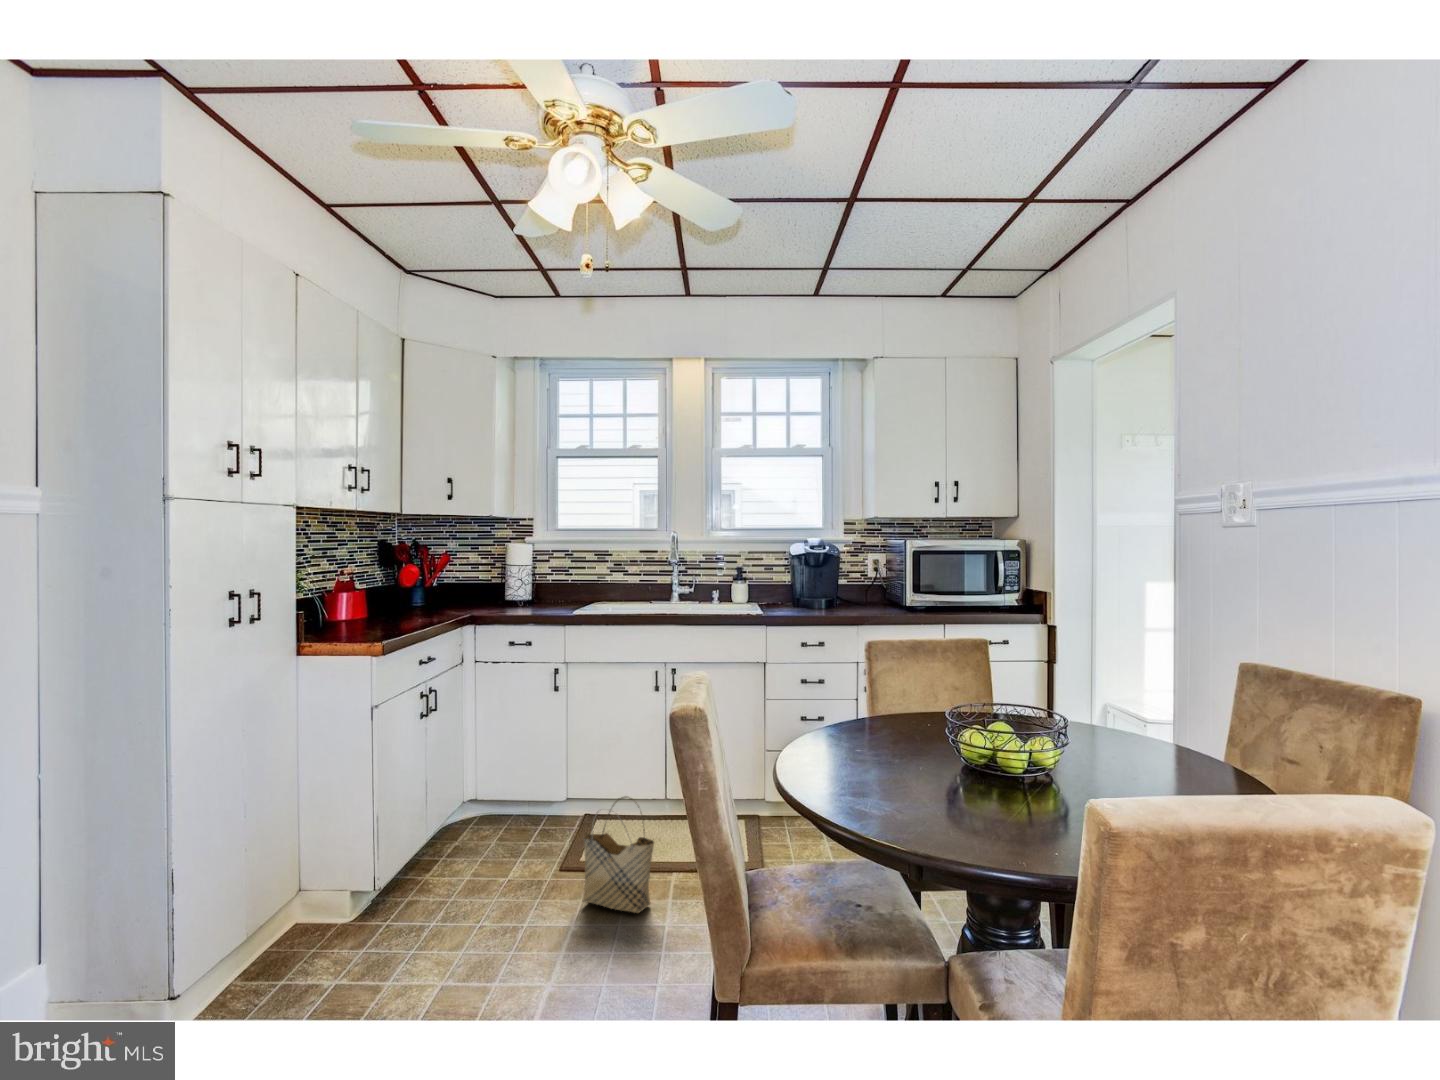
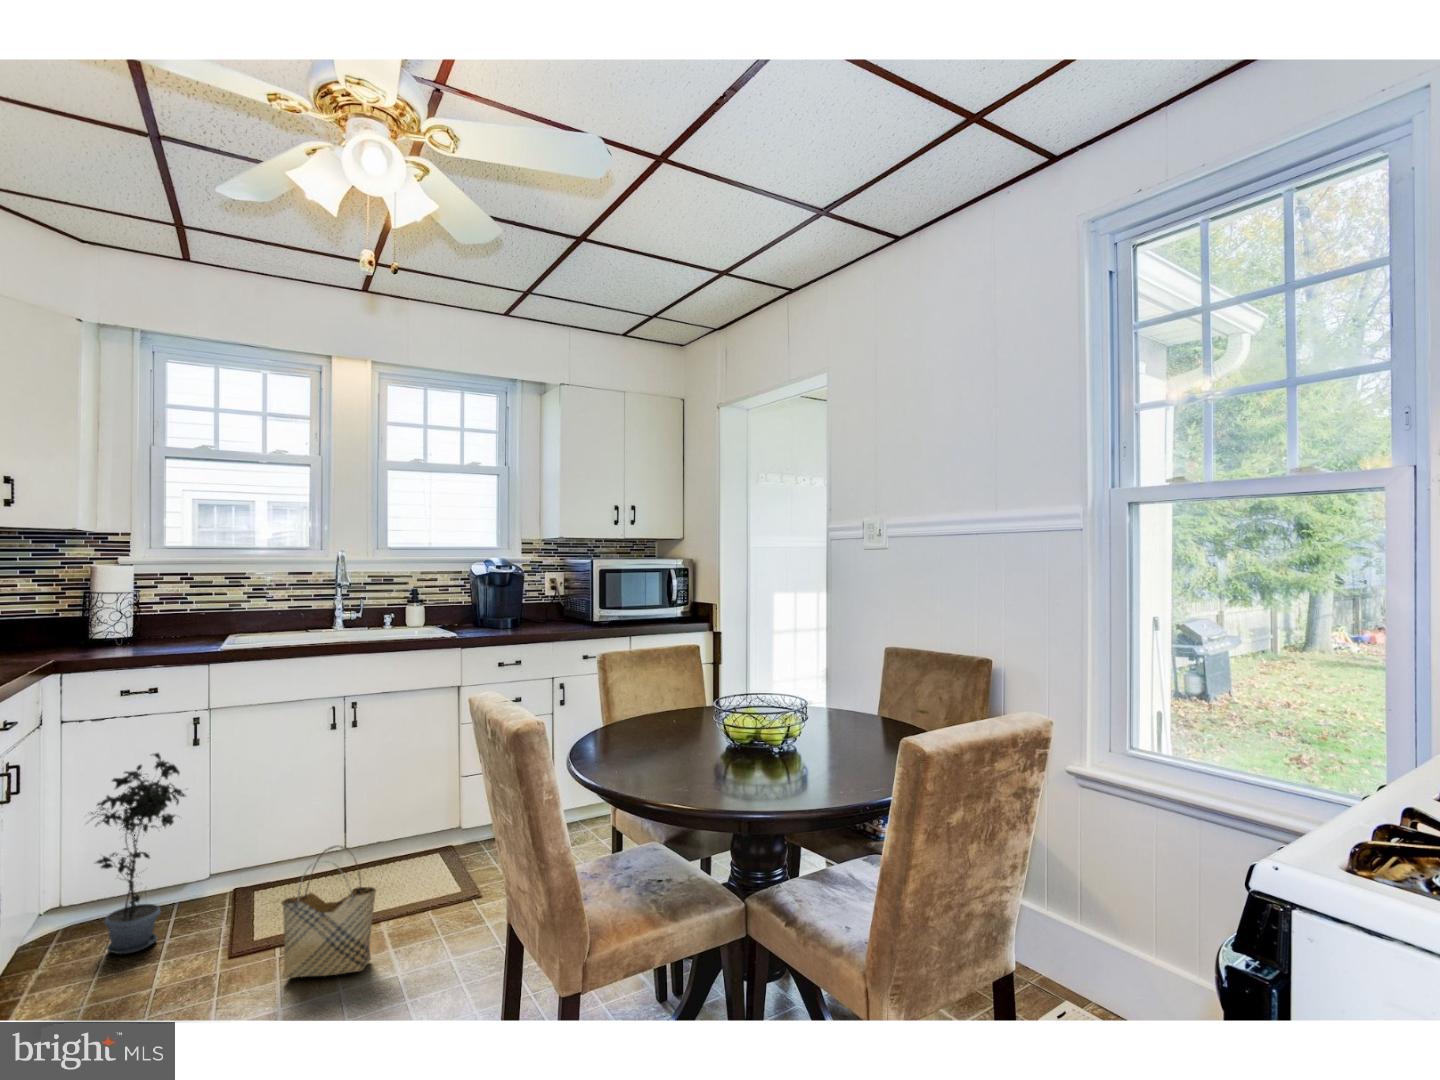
potted plant: none [476,694,544,848] -> present [91,753,186,954]

